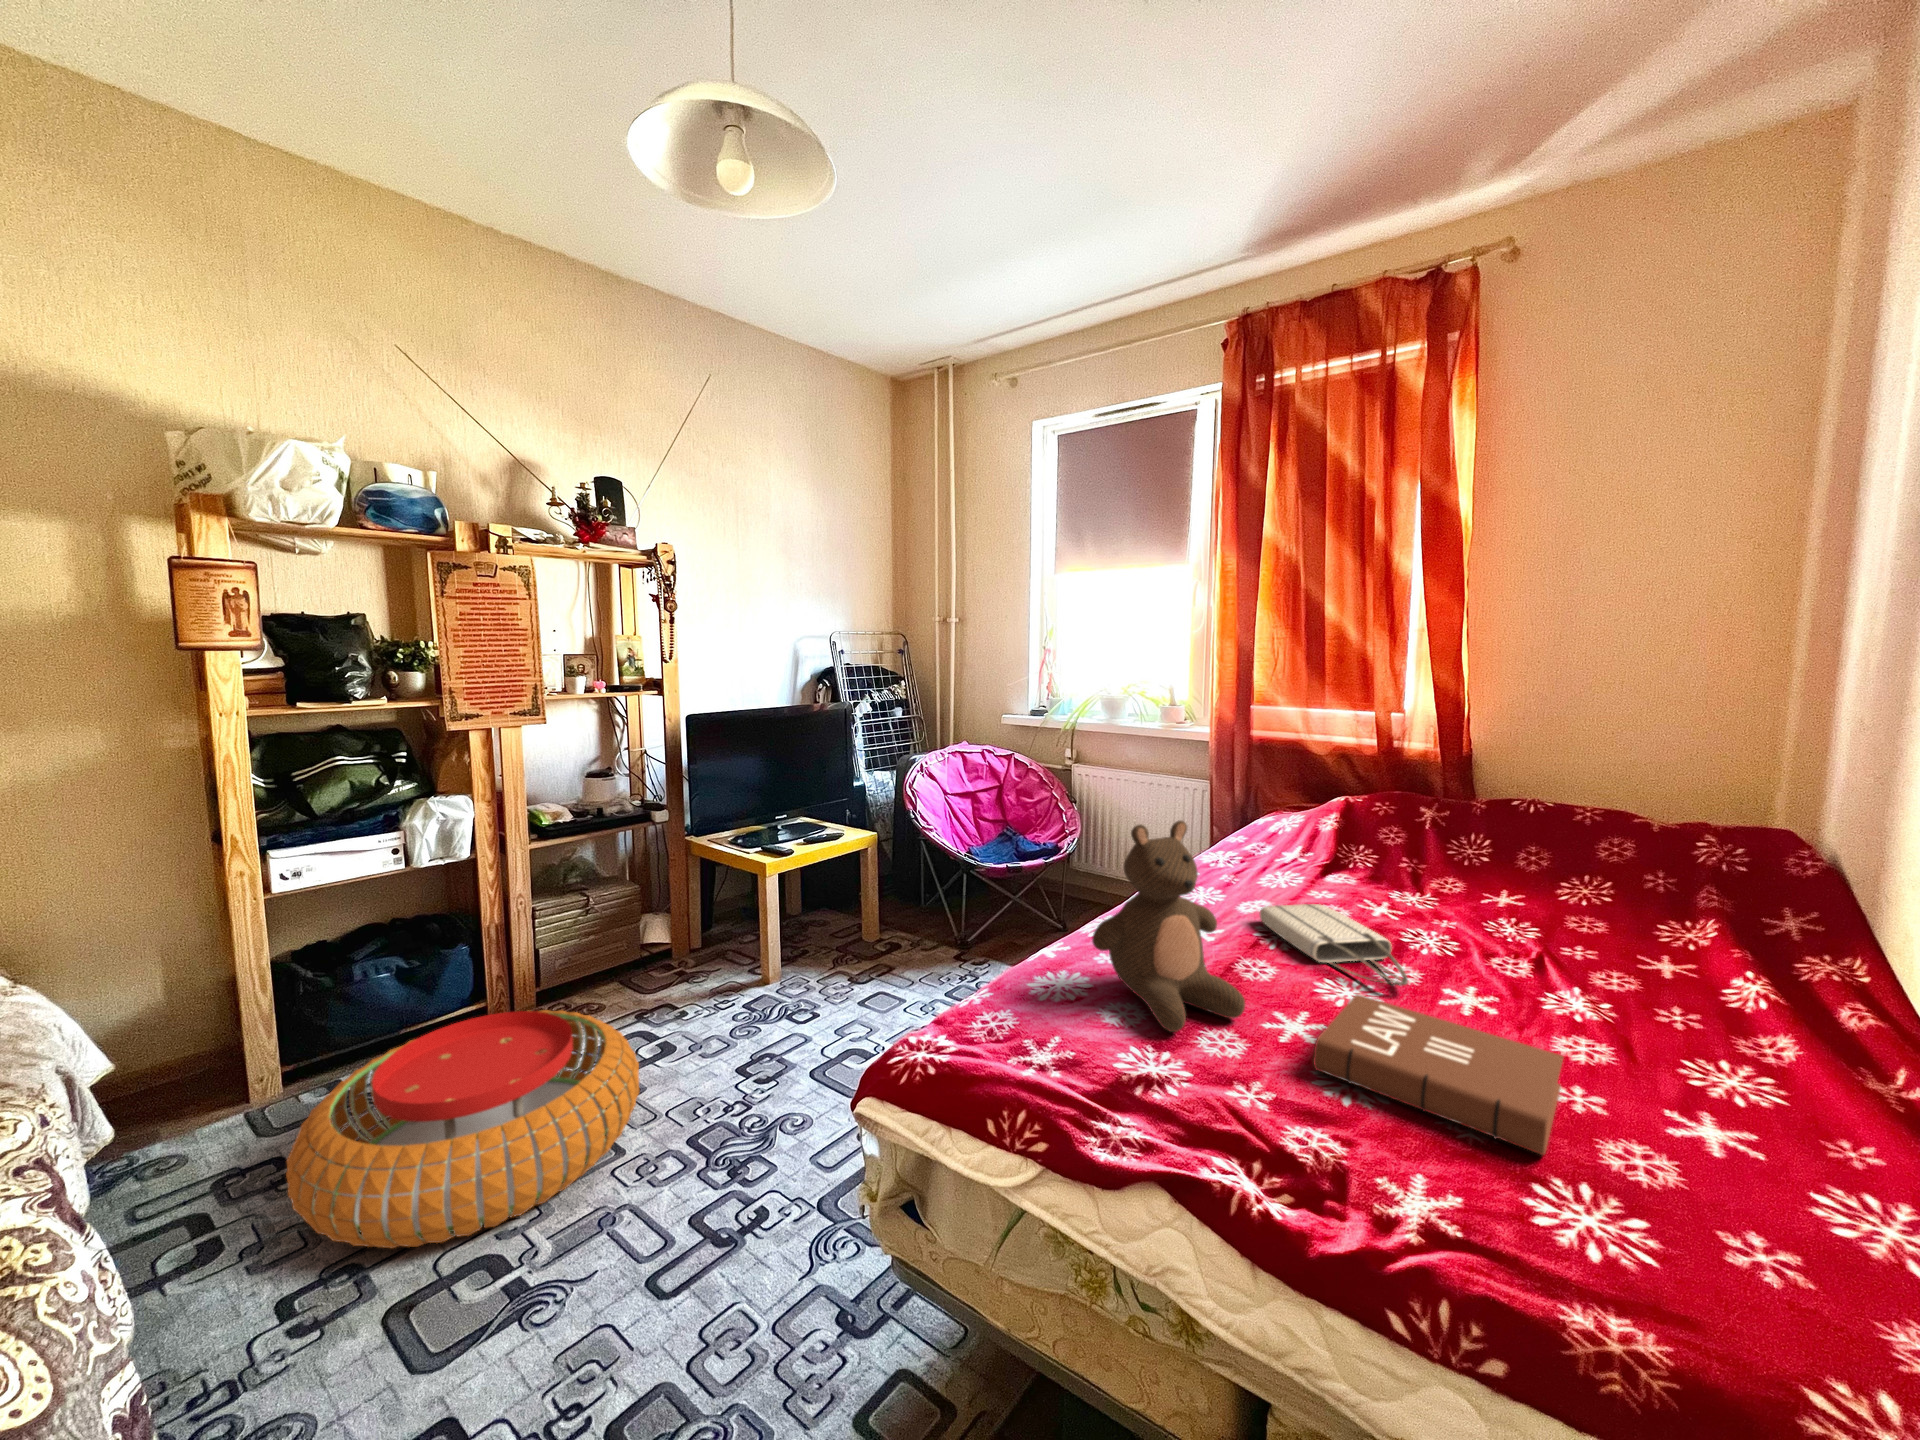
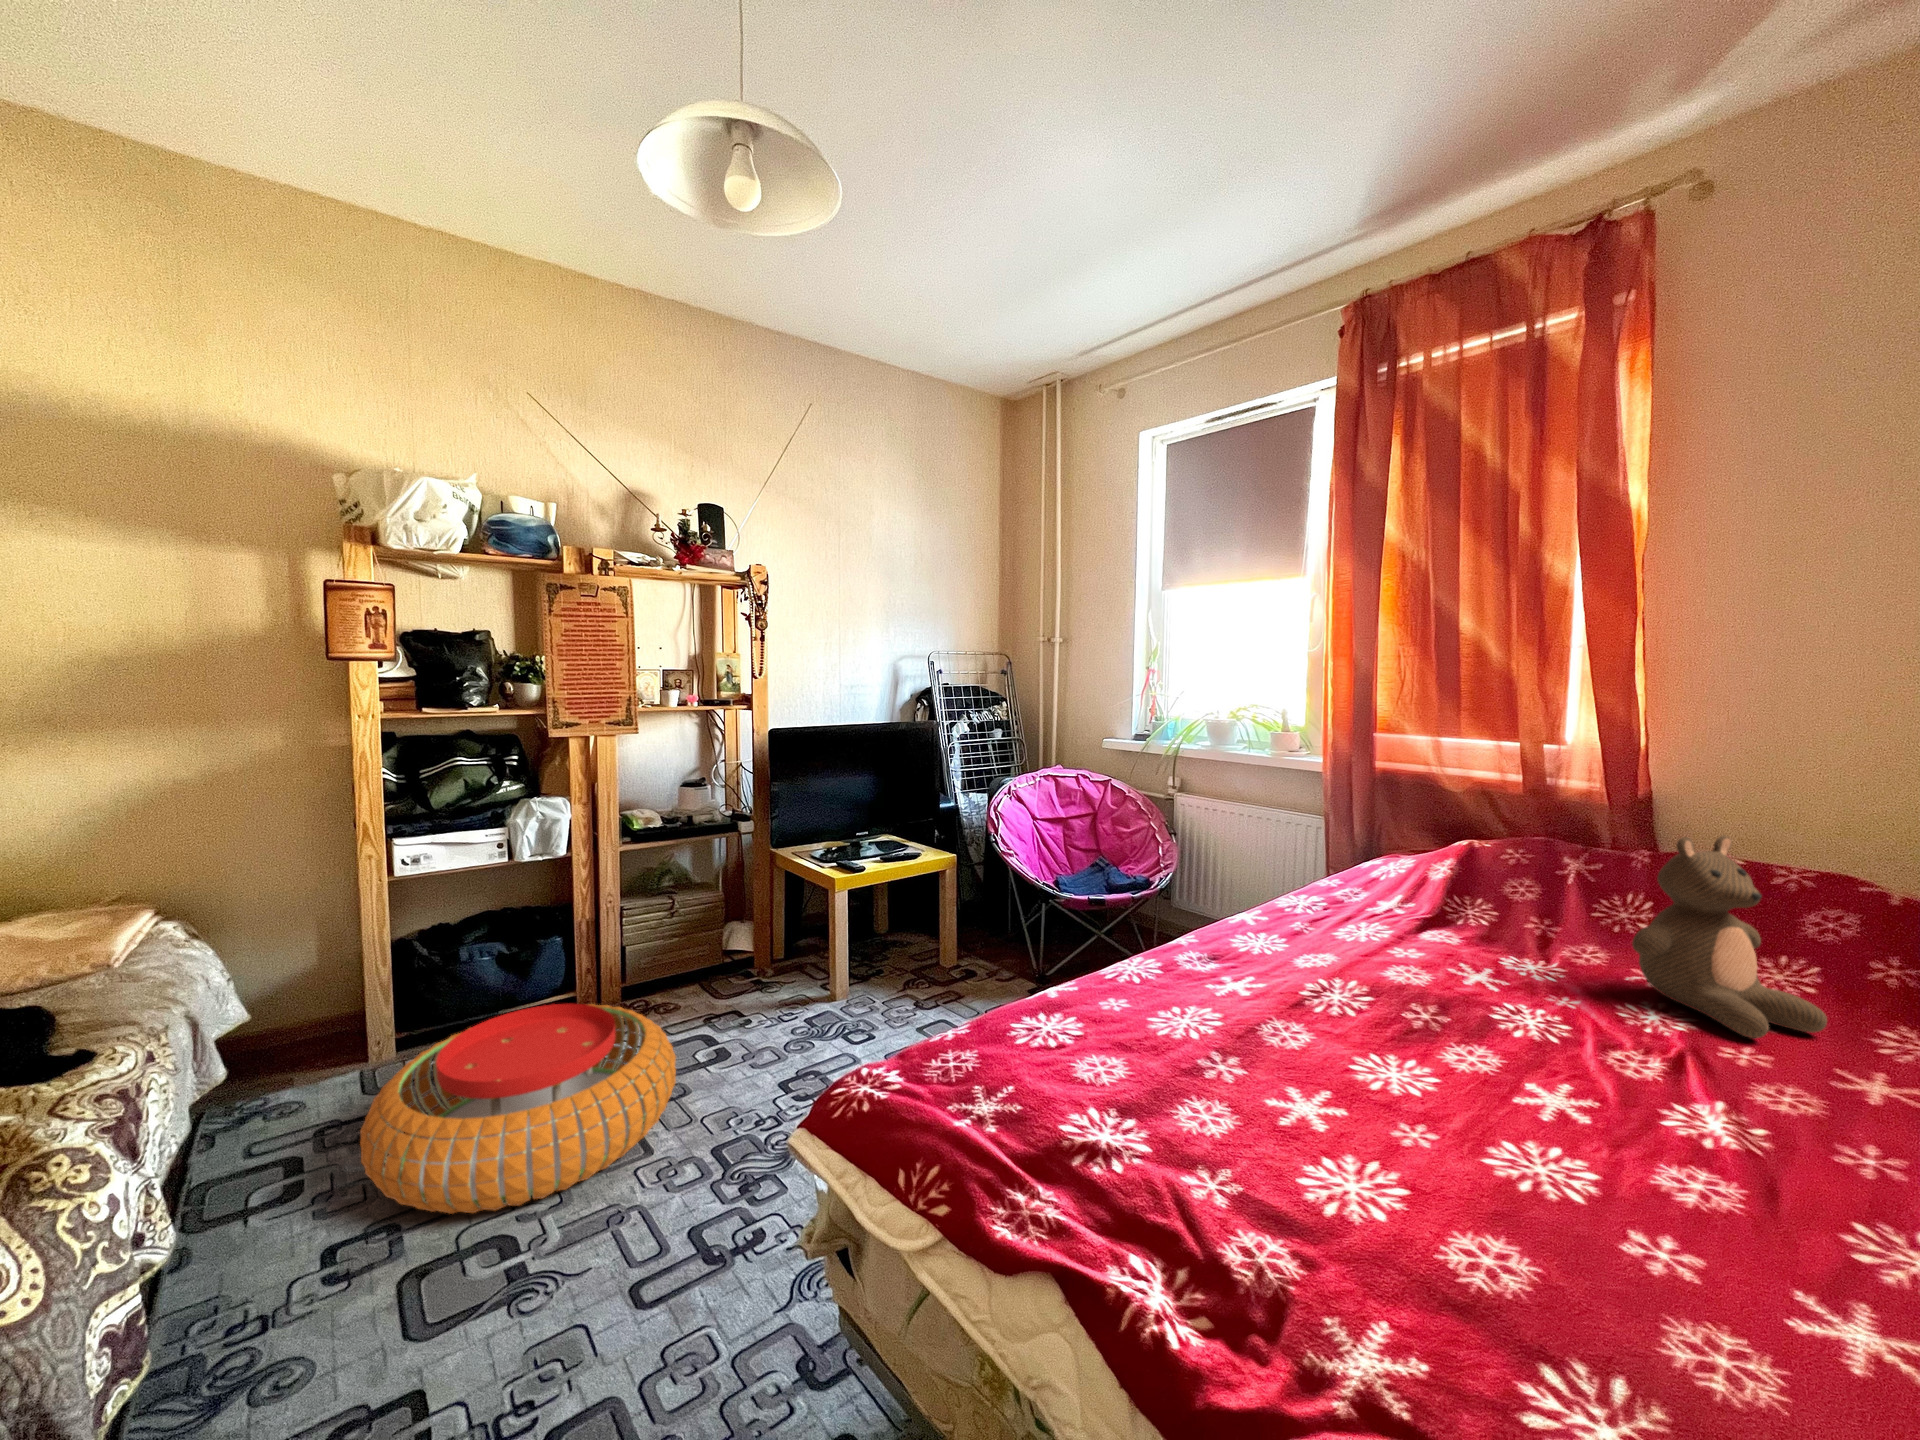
stuffed bear: present [1092,820,1245,1032] -> present [1632,835,1827,1038]
tote bag: present [1260,904,1408,985] -> none [1317,963,1473,1076]
book: present [1313,994,1563,1155] -> none [1301,1080,1644,1325]

